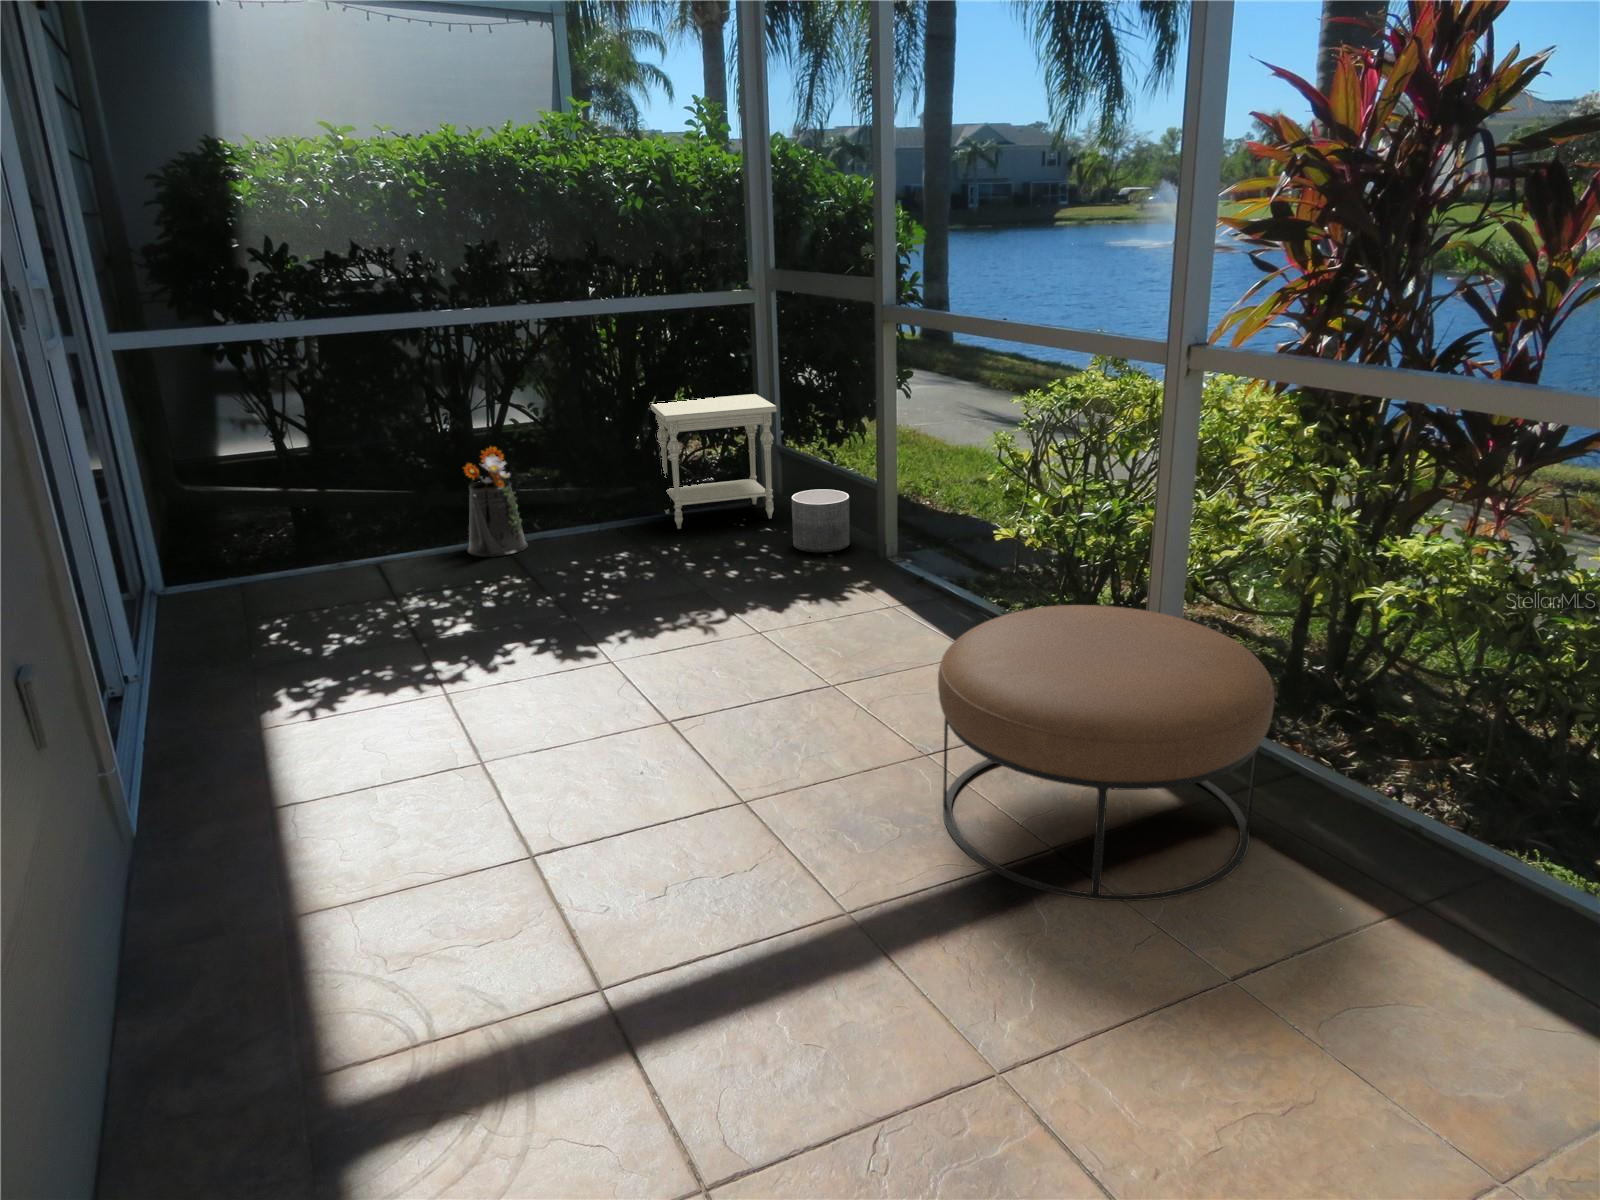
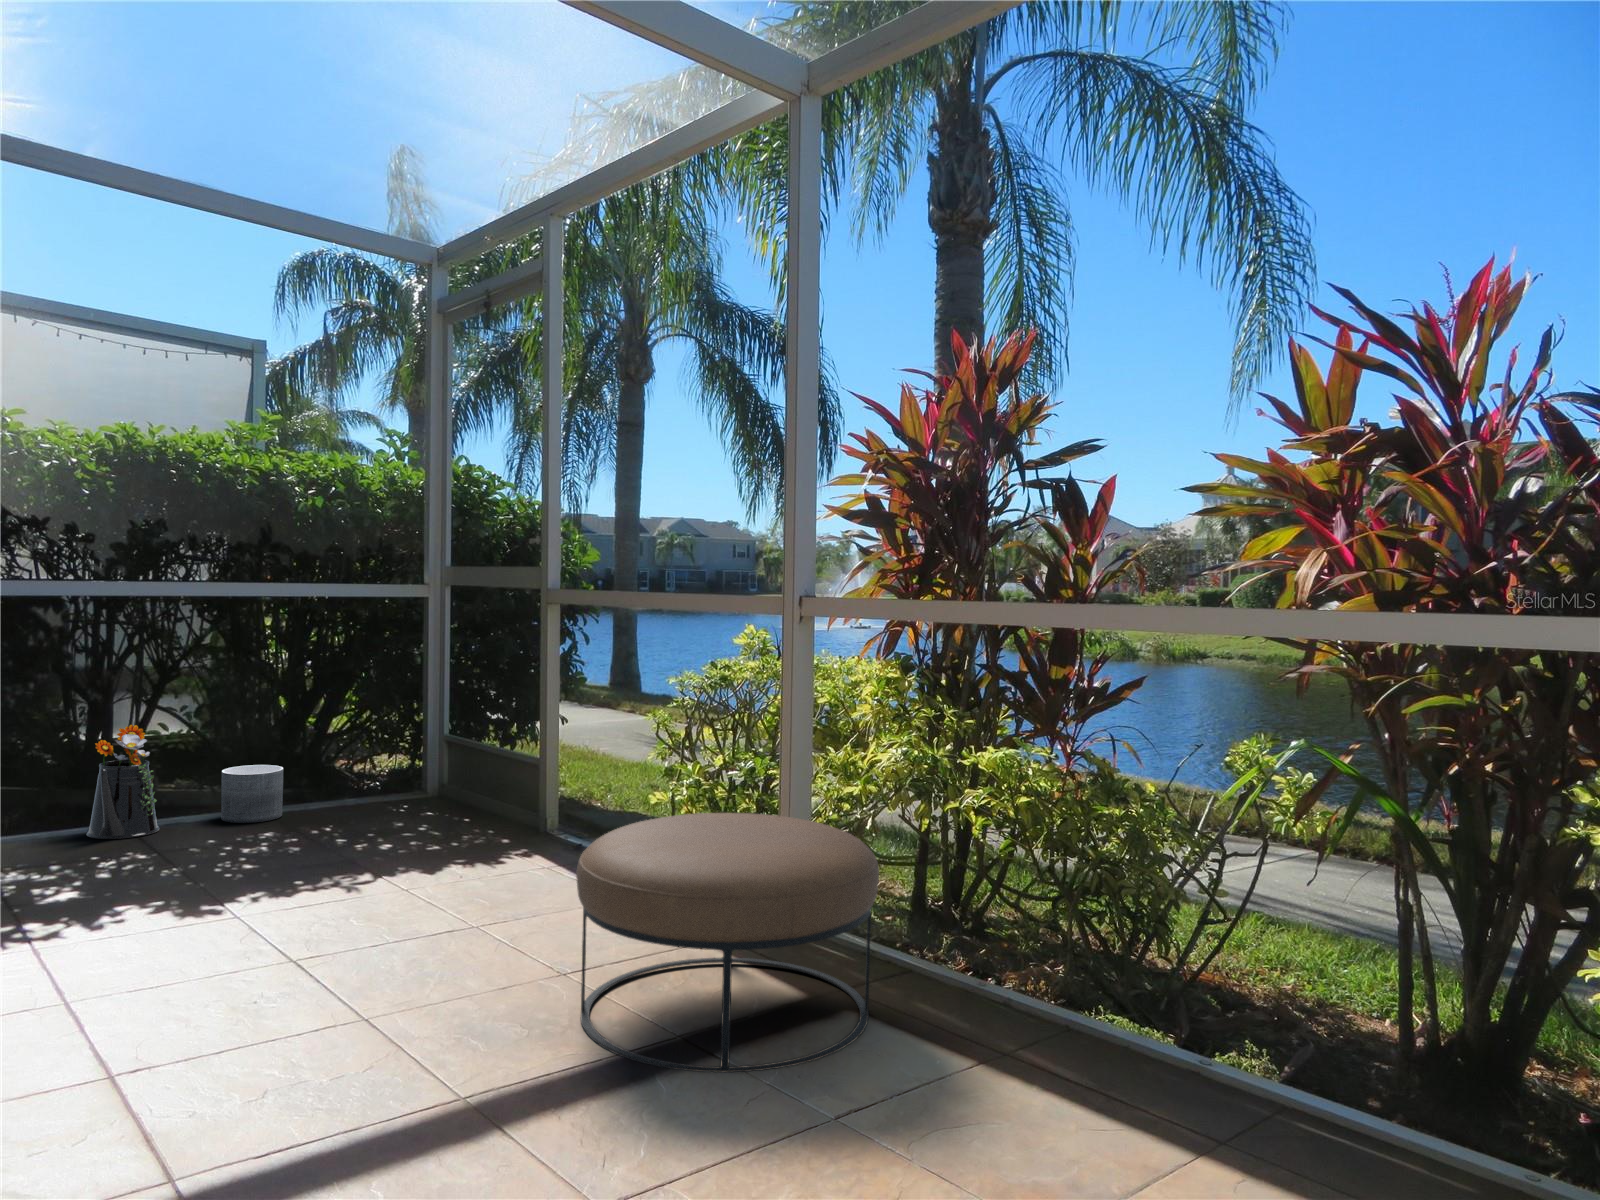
side table: present [651,394,777,529] -> none [313,688,445,815]
planter: present [792,489,850,553] -> present [221,765,283,823]

